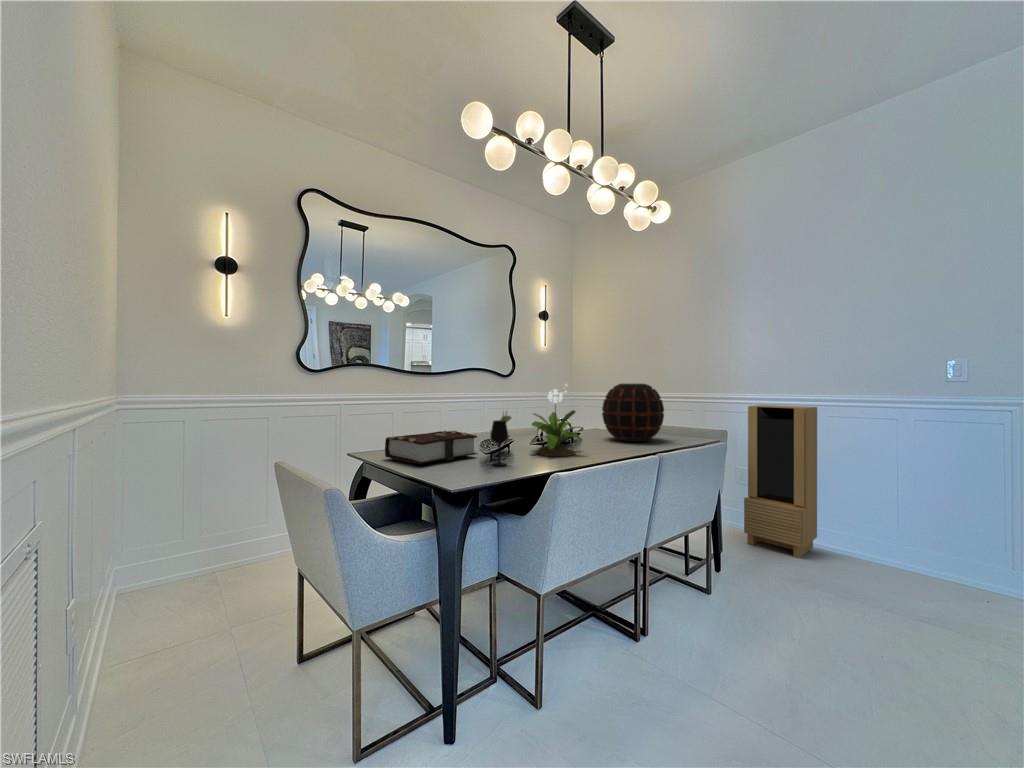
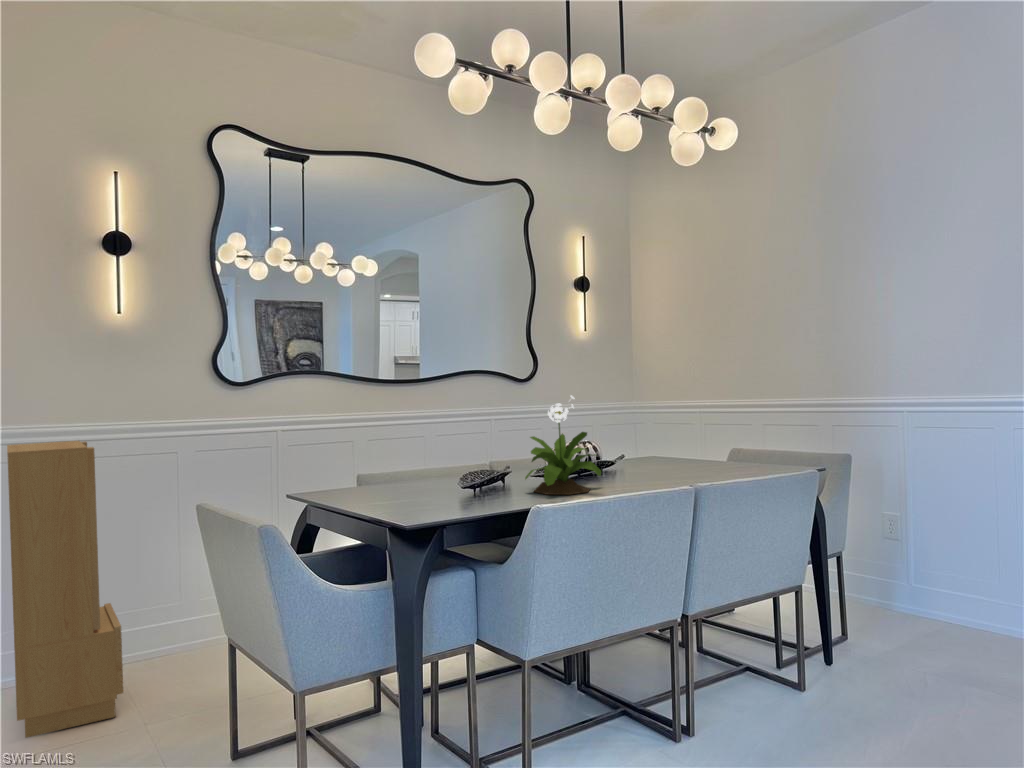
decorative vase: present [602,383,664,442] -> none [646,387,736,473]
storage cabinet: present [744,405,817,558] -> present [7,441,123,738]
wine glass: present [491,412,511,466] -> none [463,436,490,508]
book: present [385,430,478,464] -> none [332,462,453,506]

